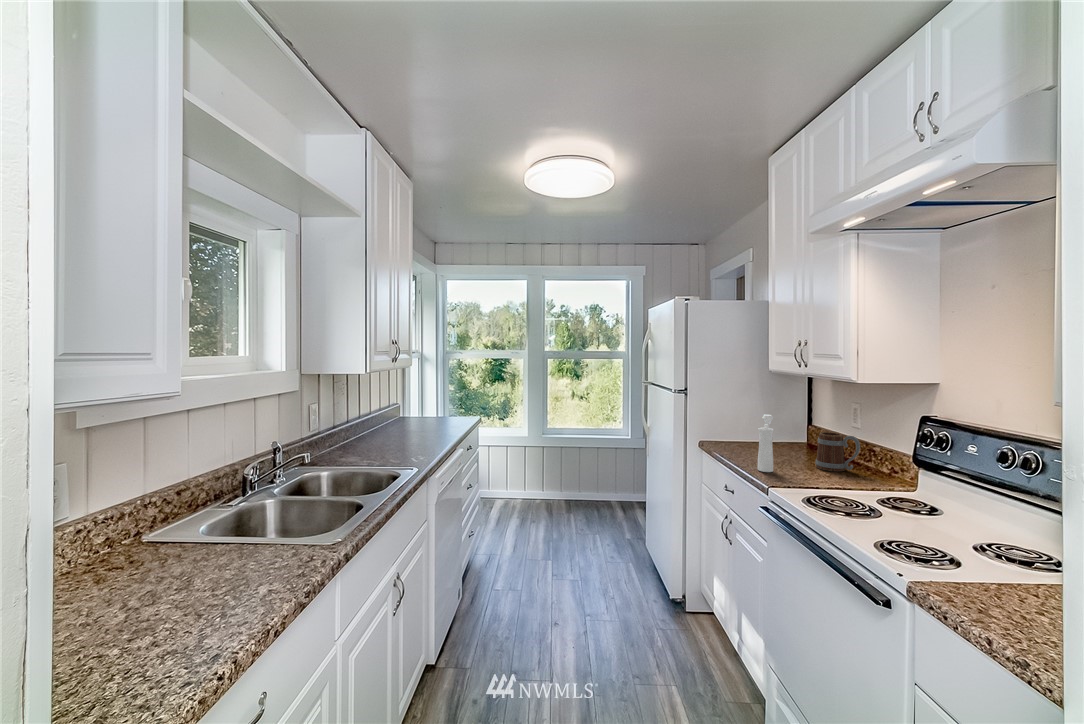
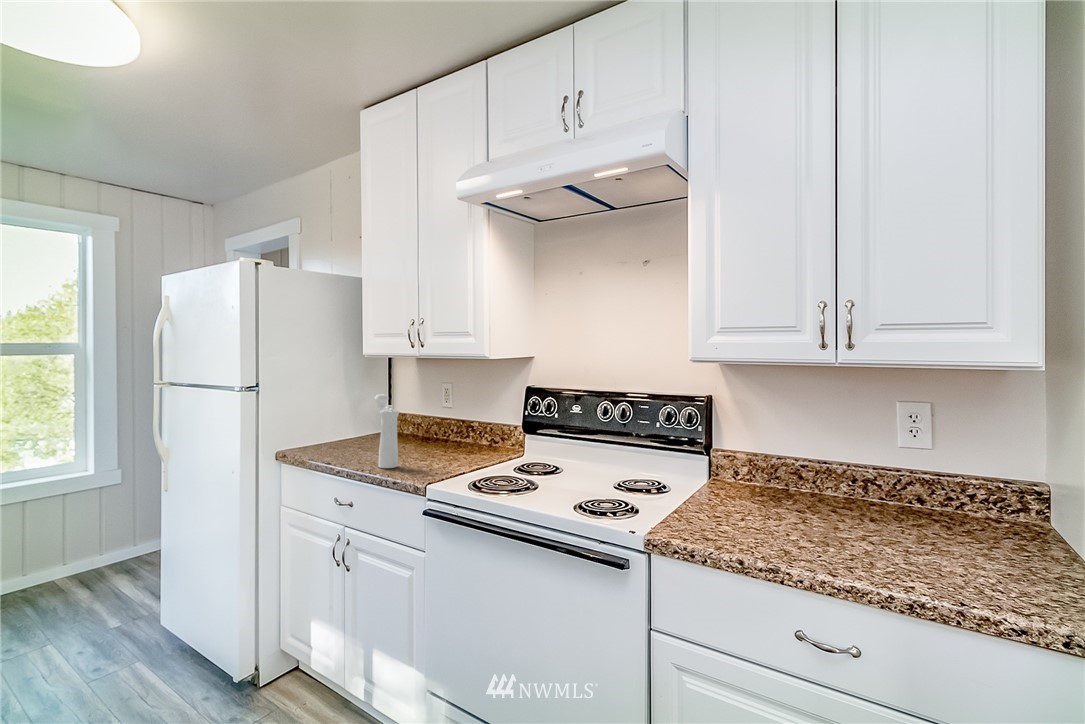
mug: present [815,432,860,471] -> none [427,410,471,454]

